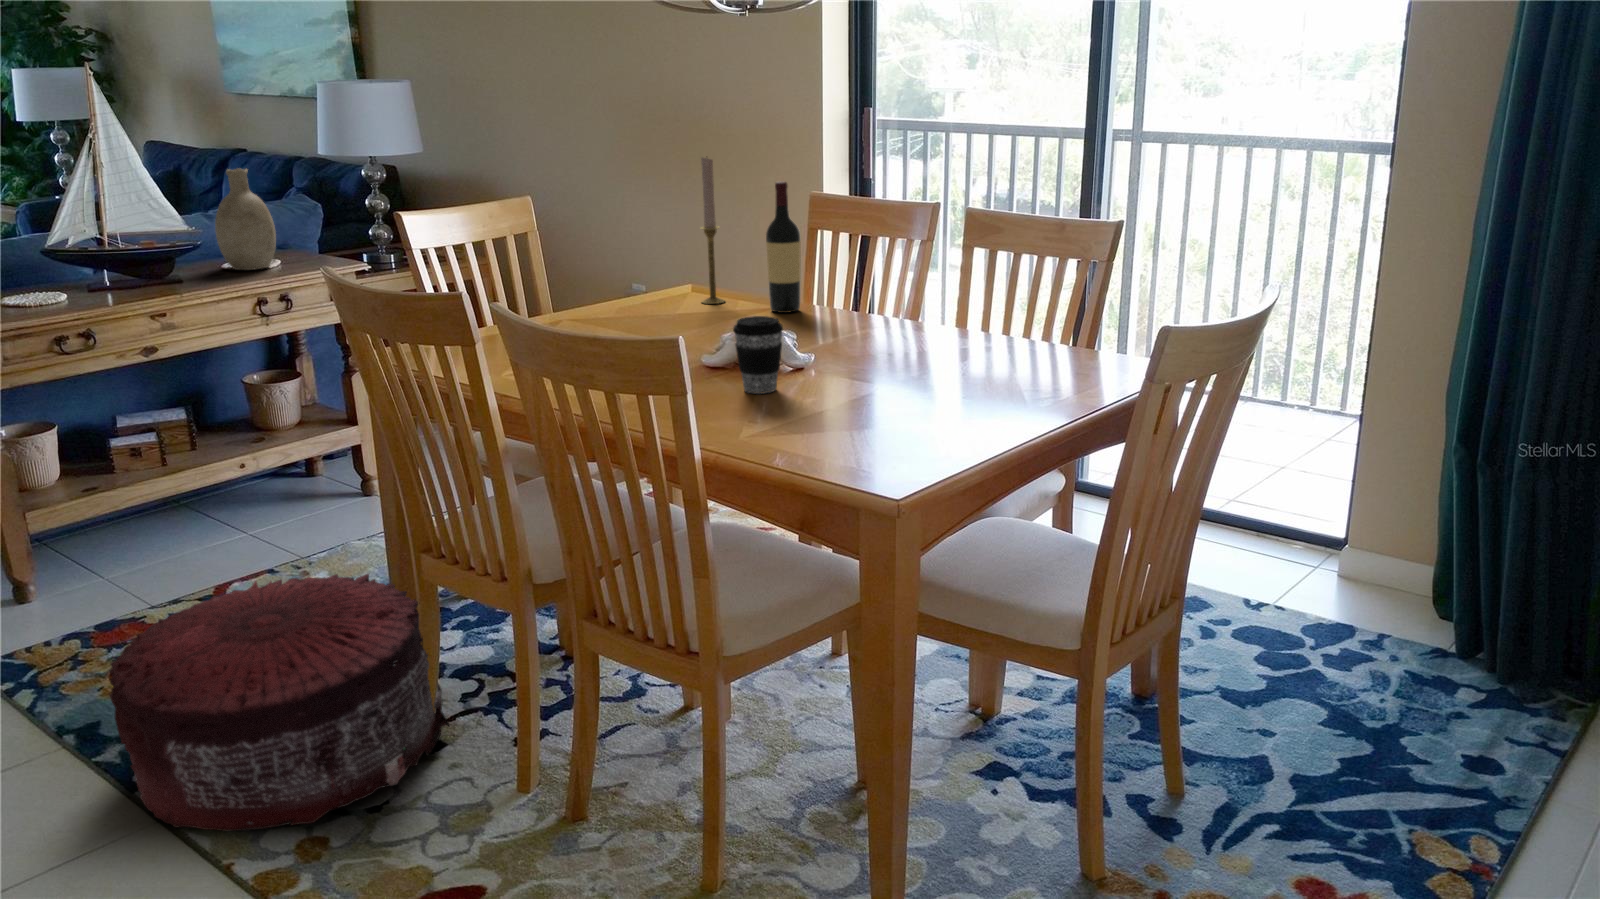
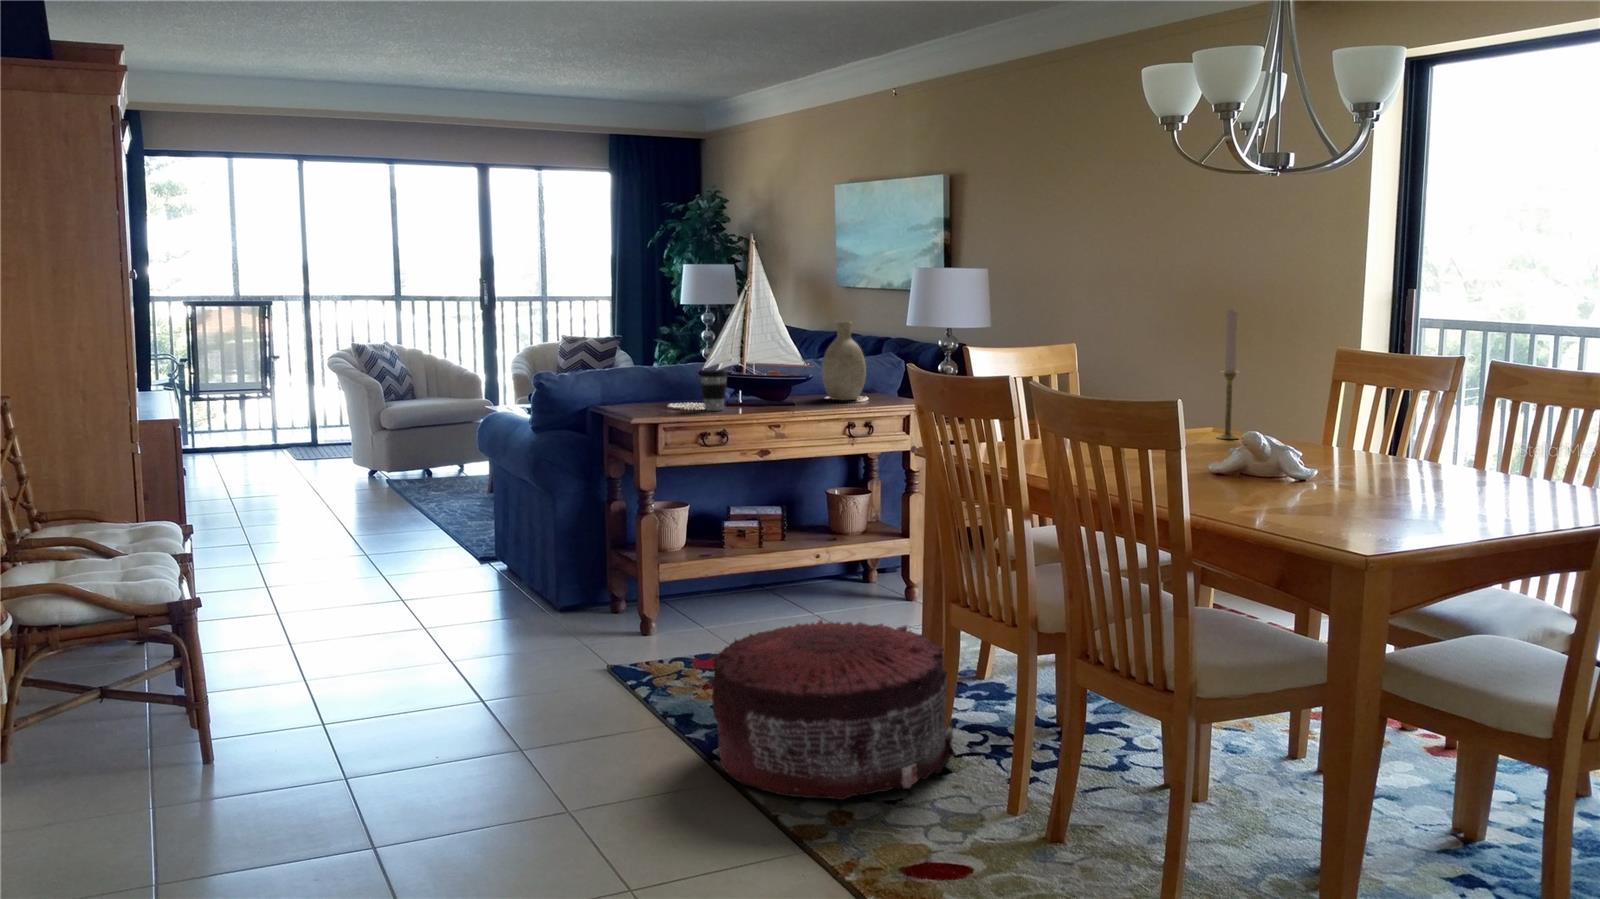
wine bottle: present [766,182,801,313] -> none [1281,331,1314,448]
coffee cup: present [733,316,783,394] -> present [700,370,727,411]

